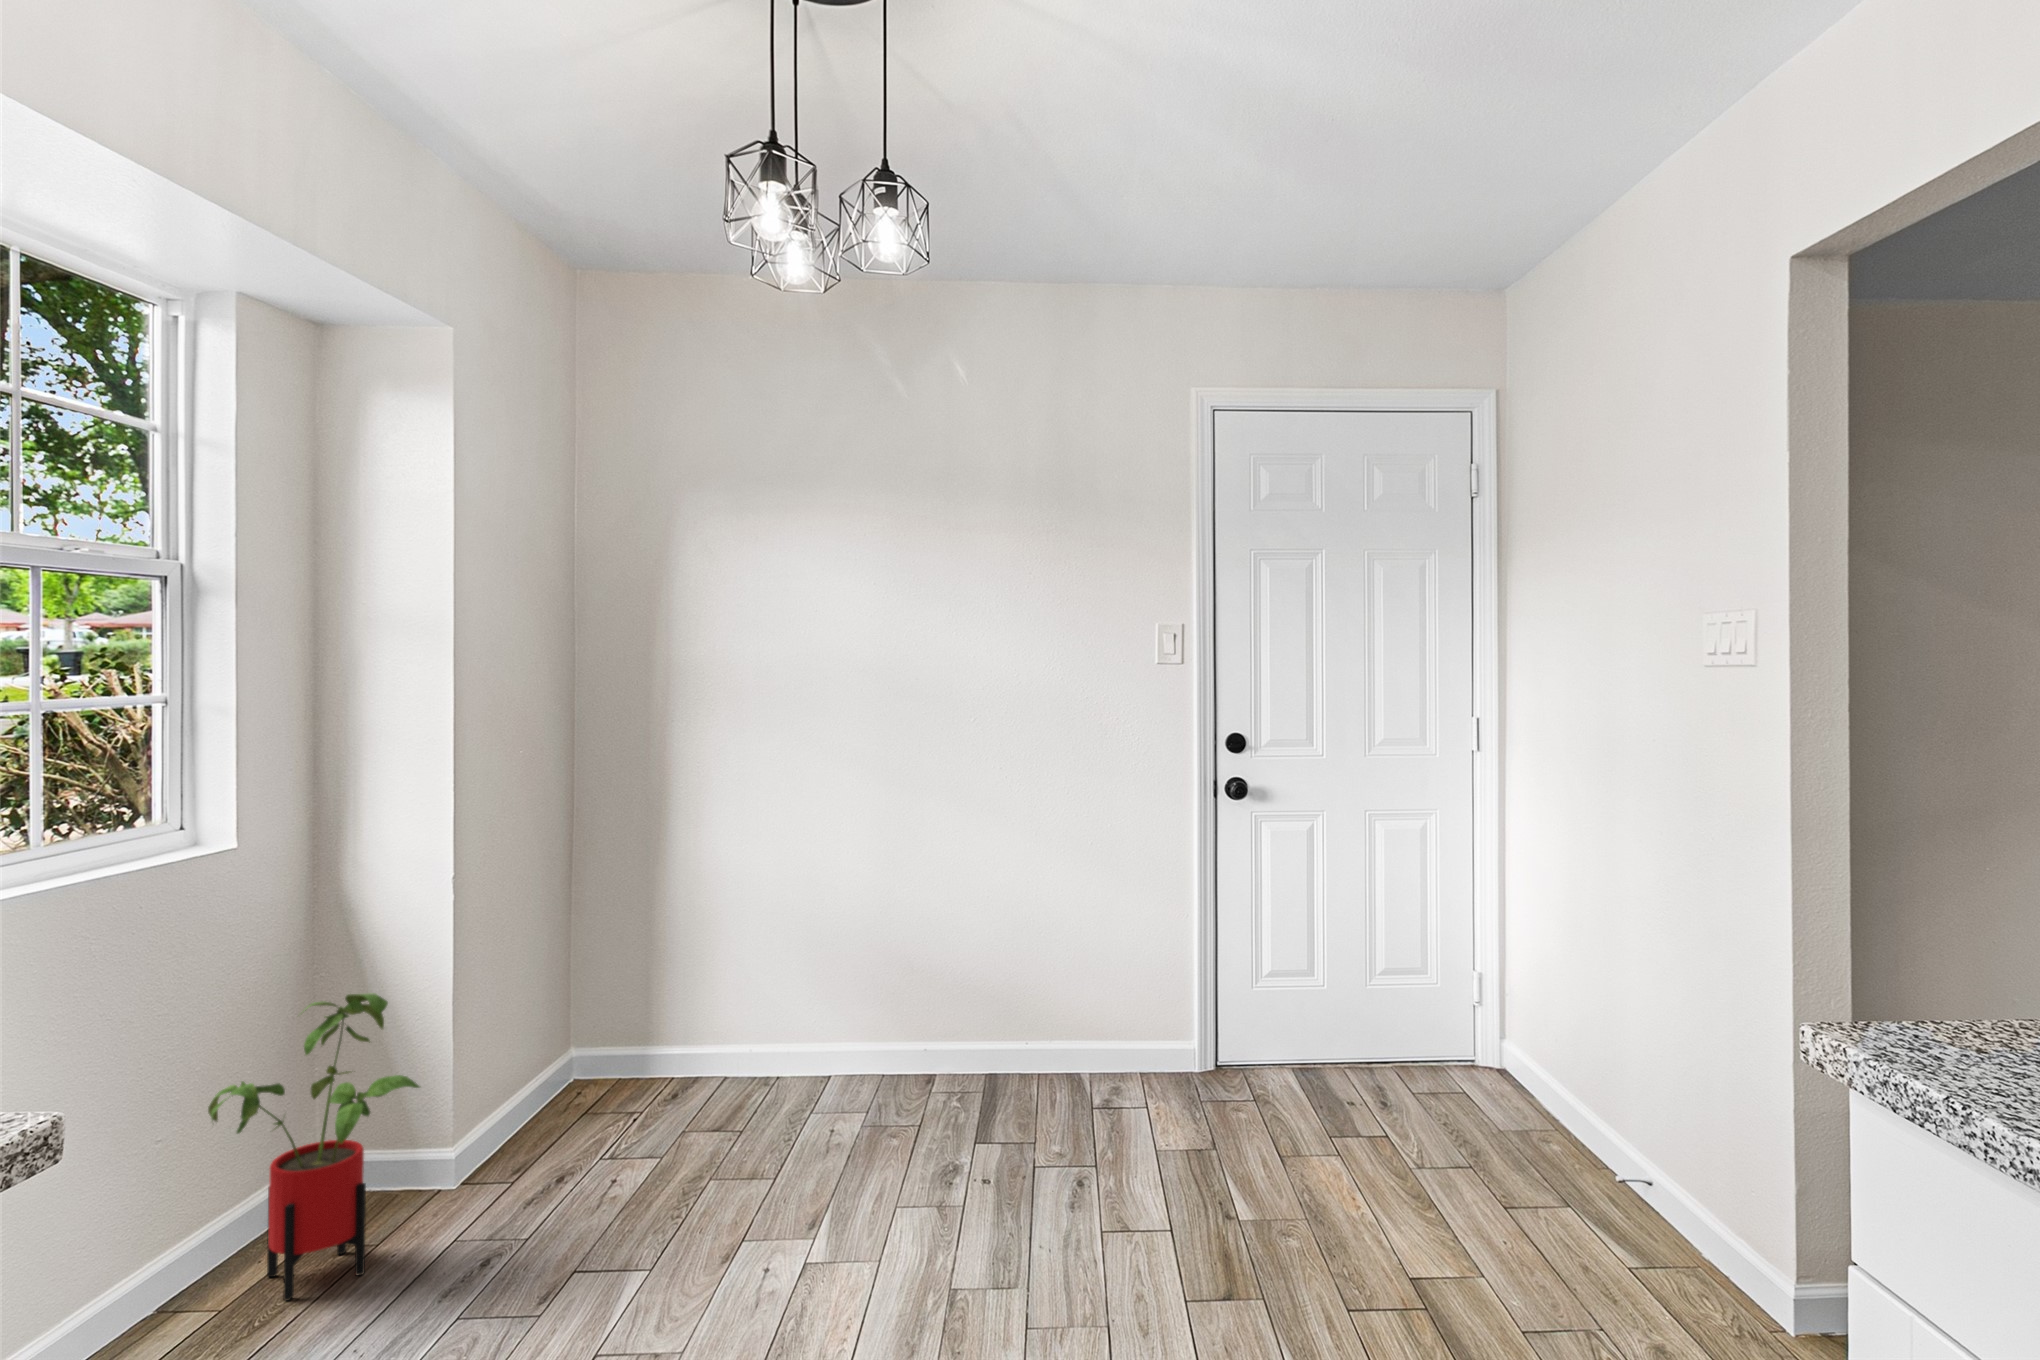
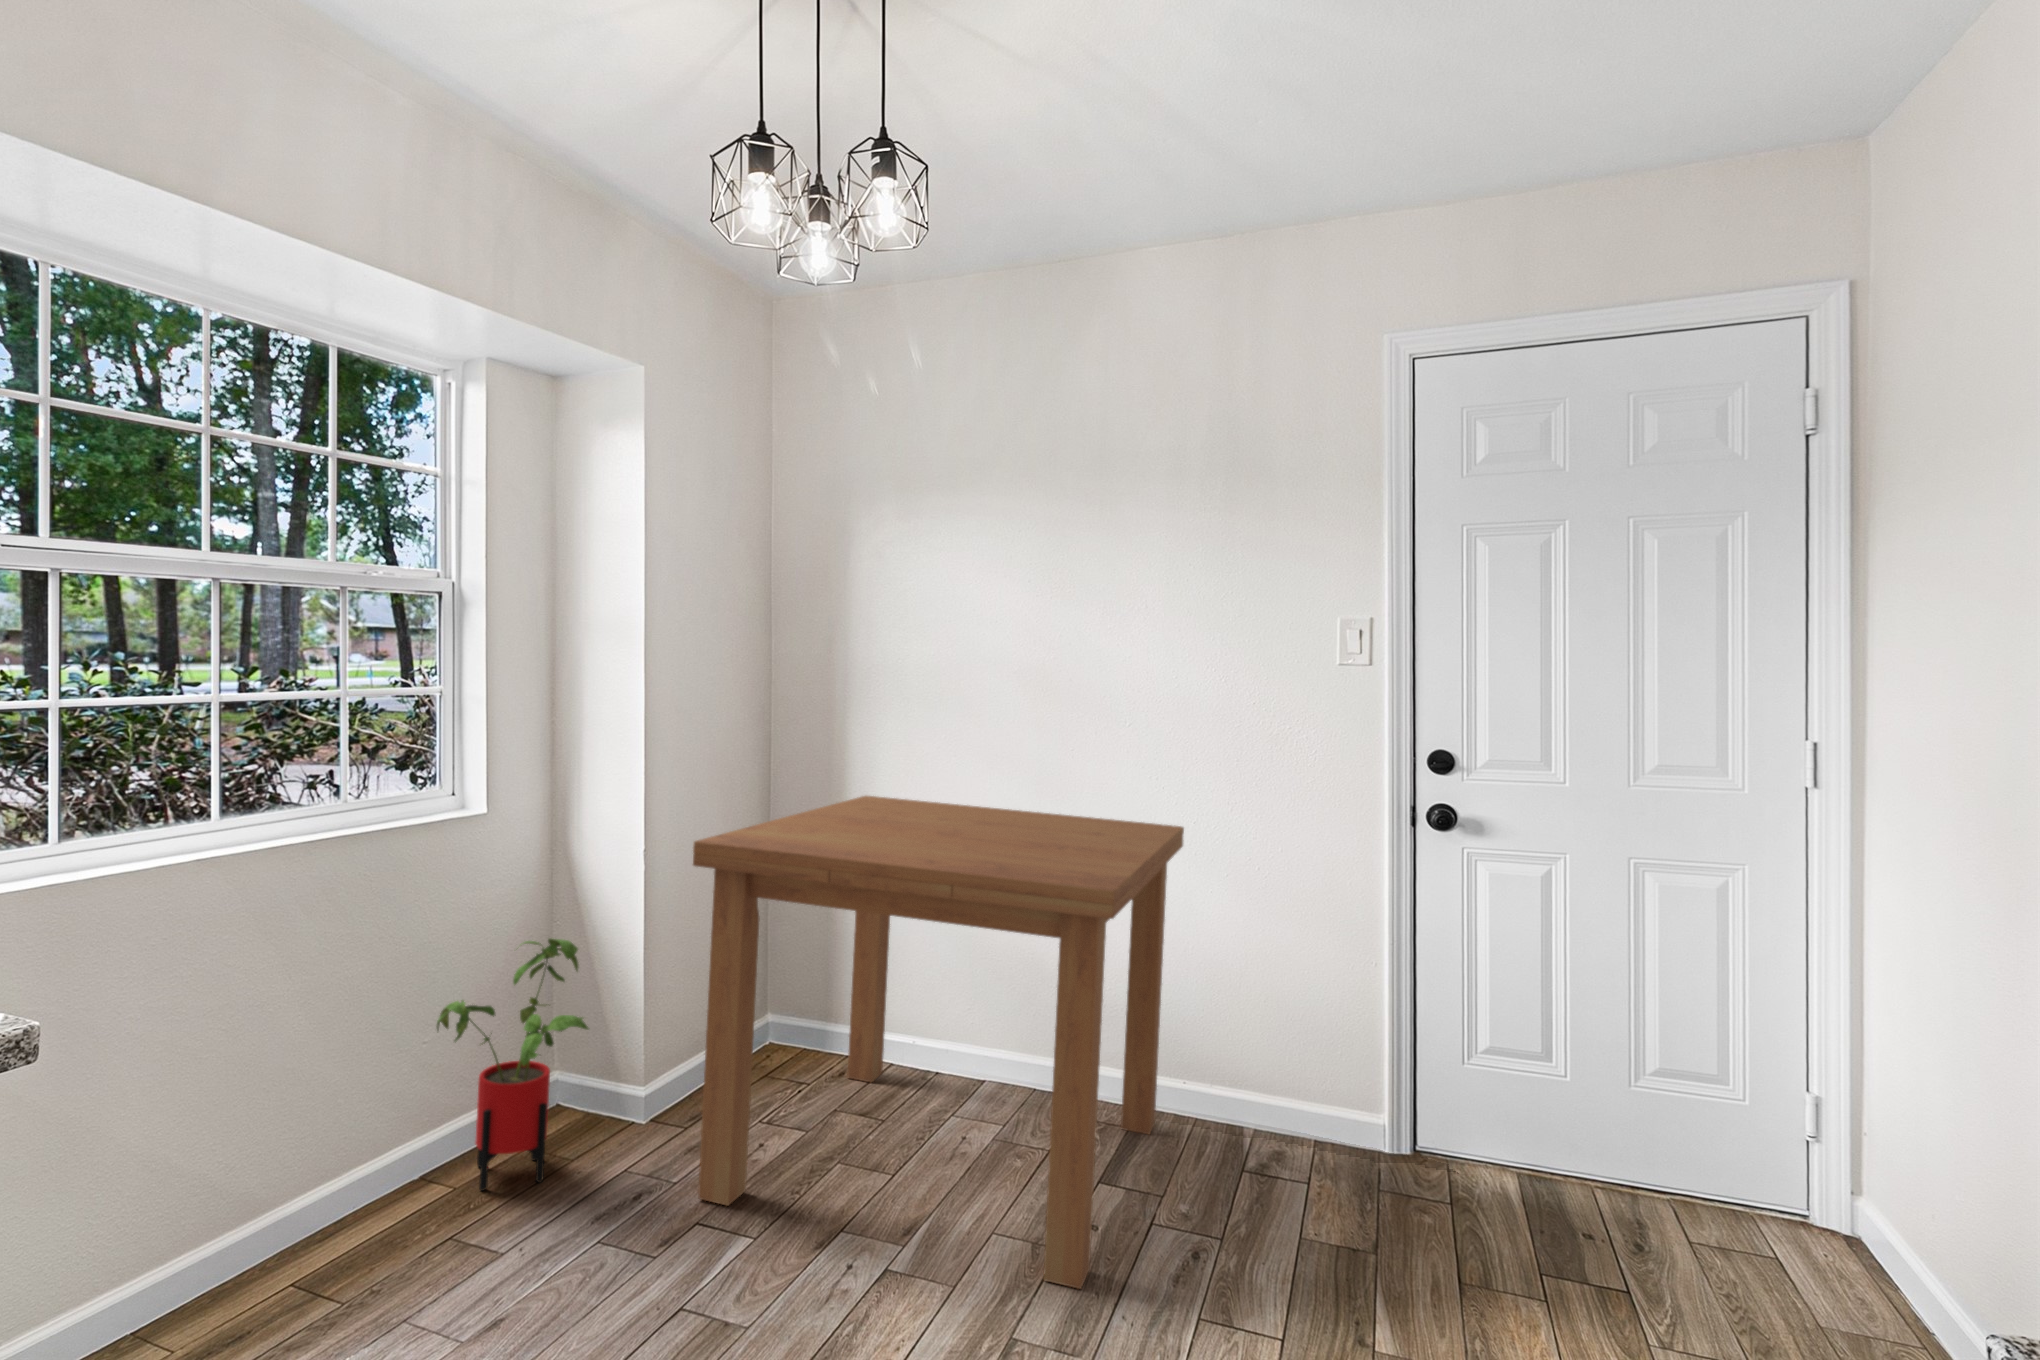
dining table: none [546,799,1014,1248] -> present [693,796,1184,1289]

